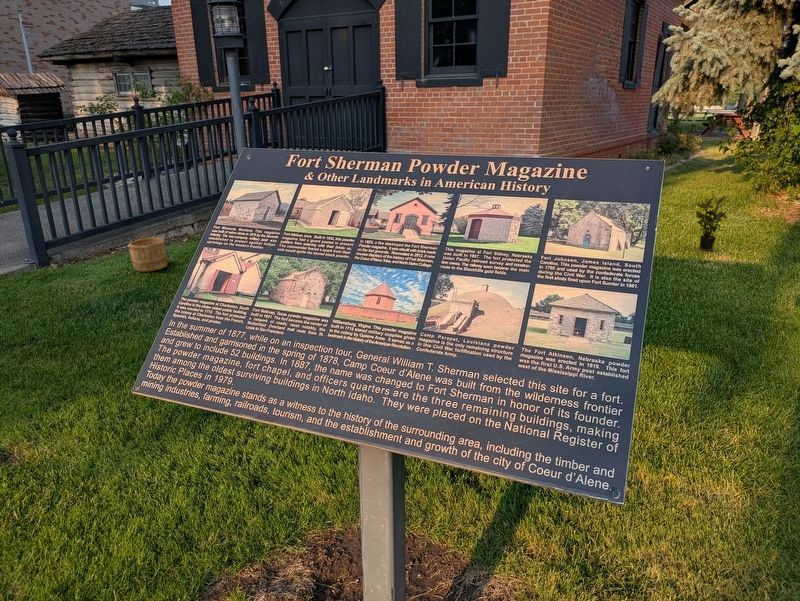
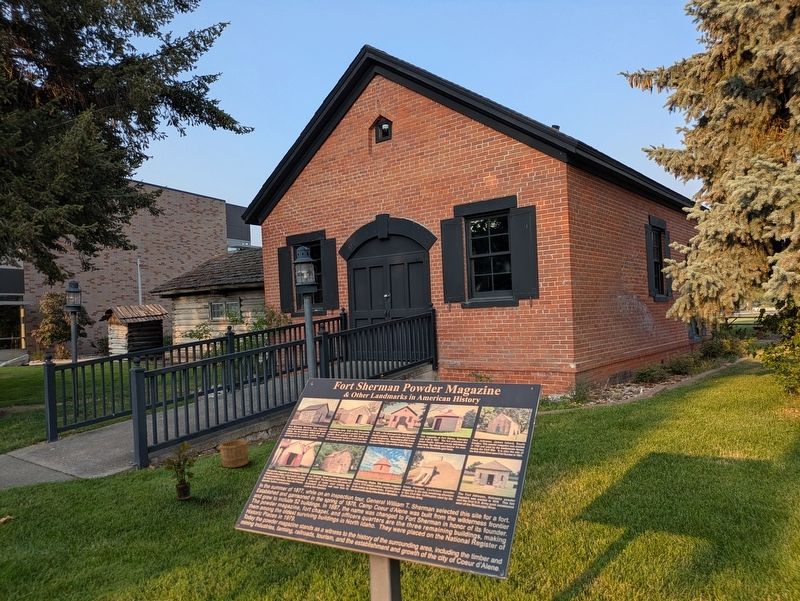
potted plant: present [696,195,727,251] -> present [165,441,197,500]

